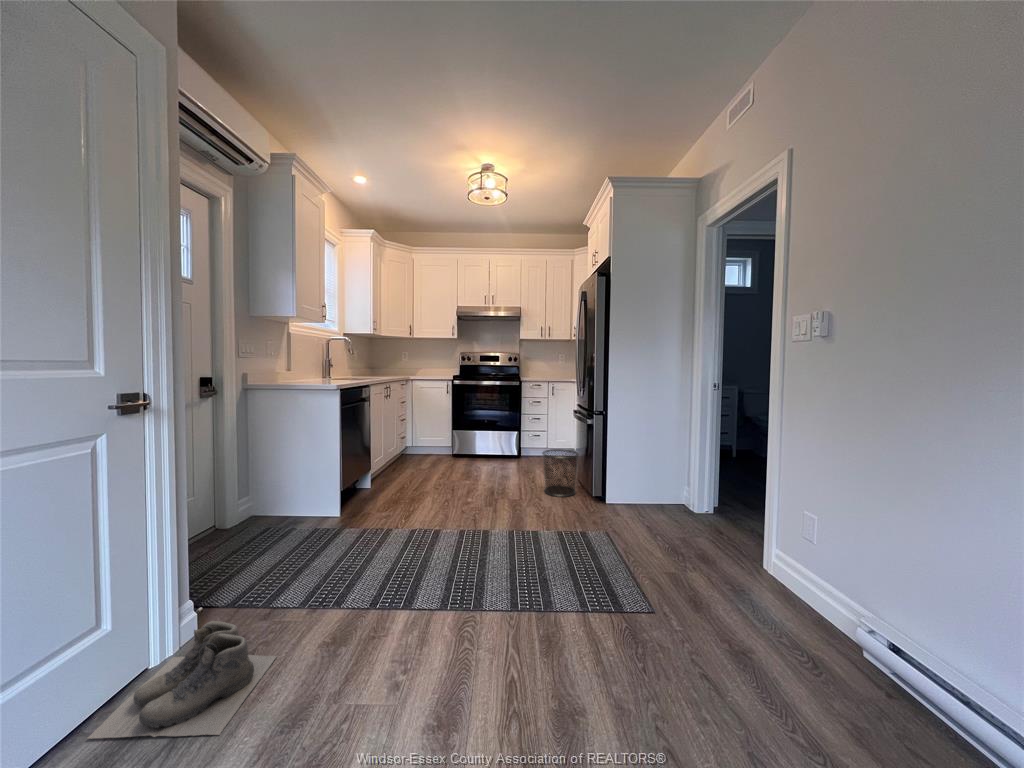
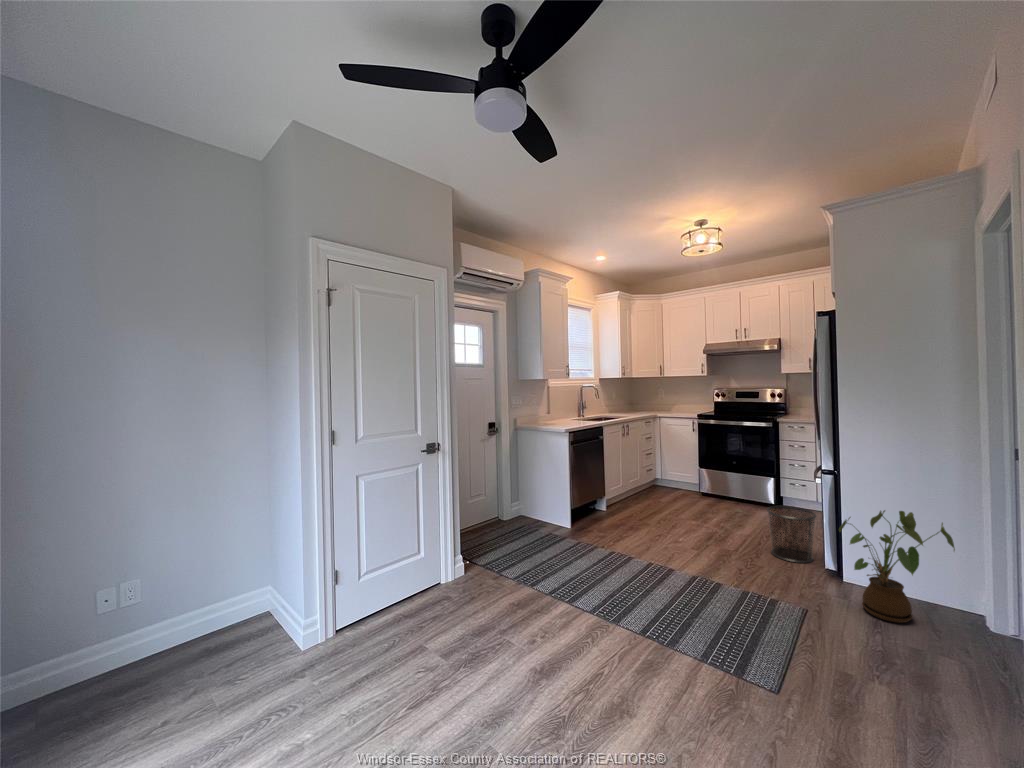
house plant: none [618,436,686,523] -> present [839,510,955,623]
boots: present [88,621,277,739] -> none [413,568,490,623]

